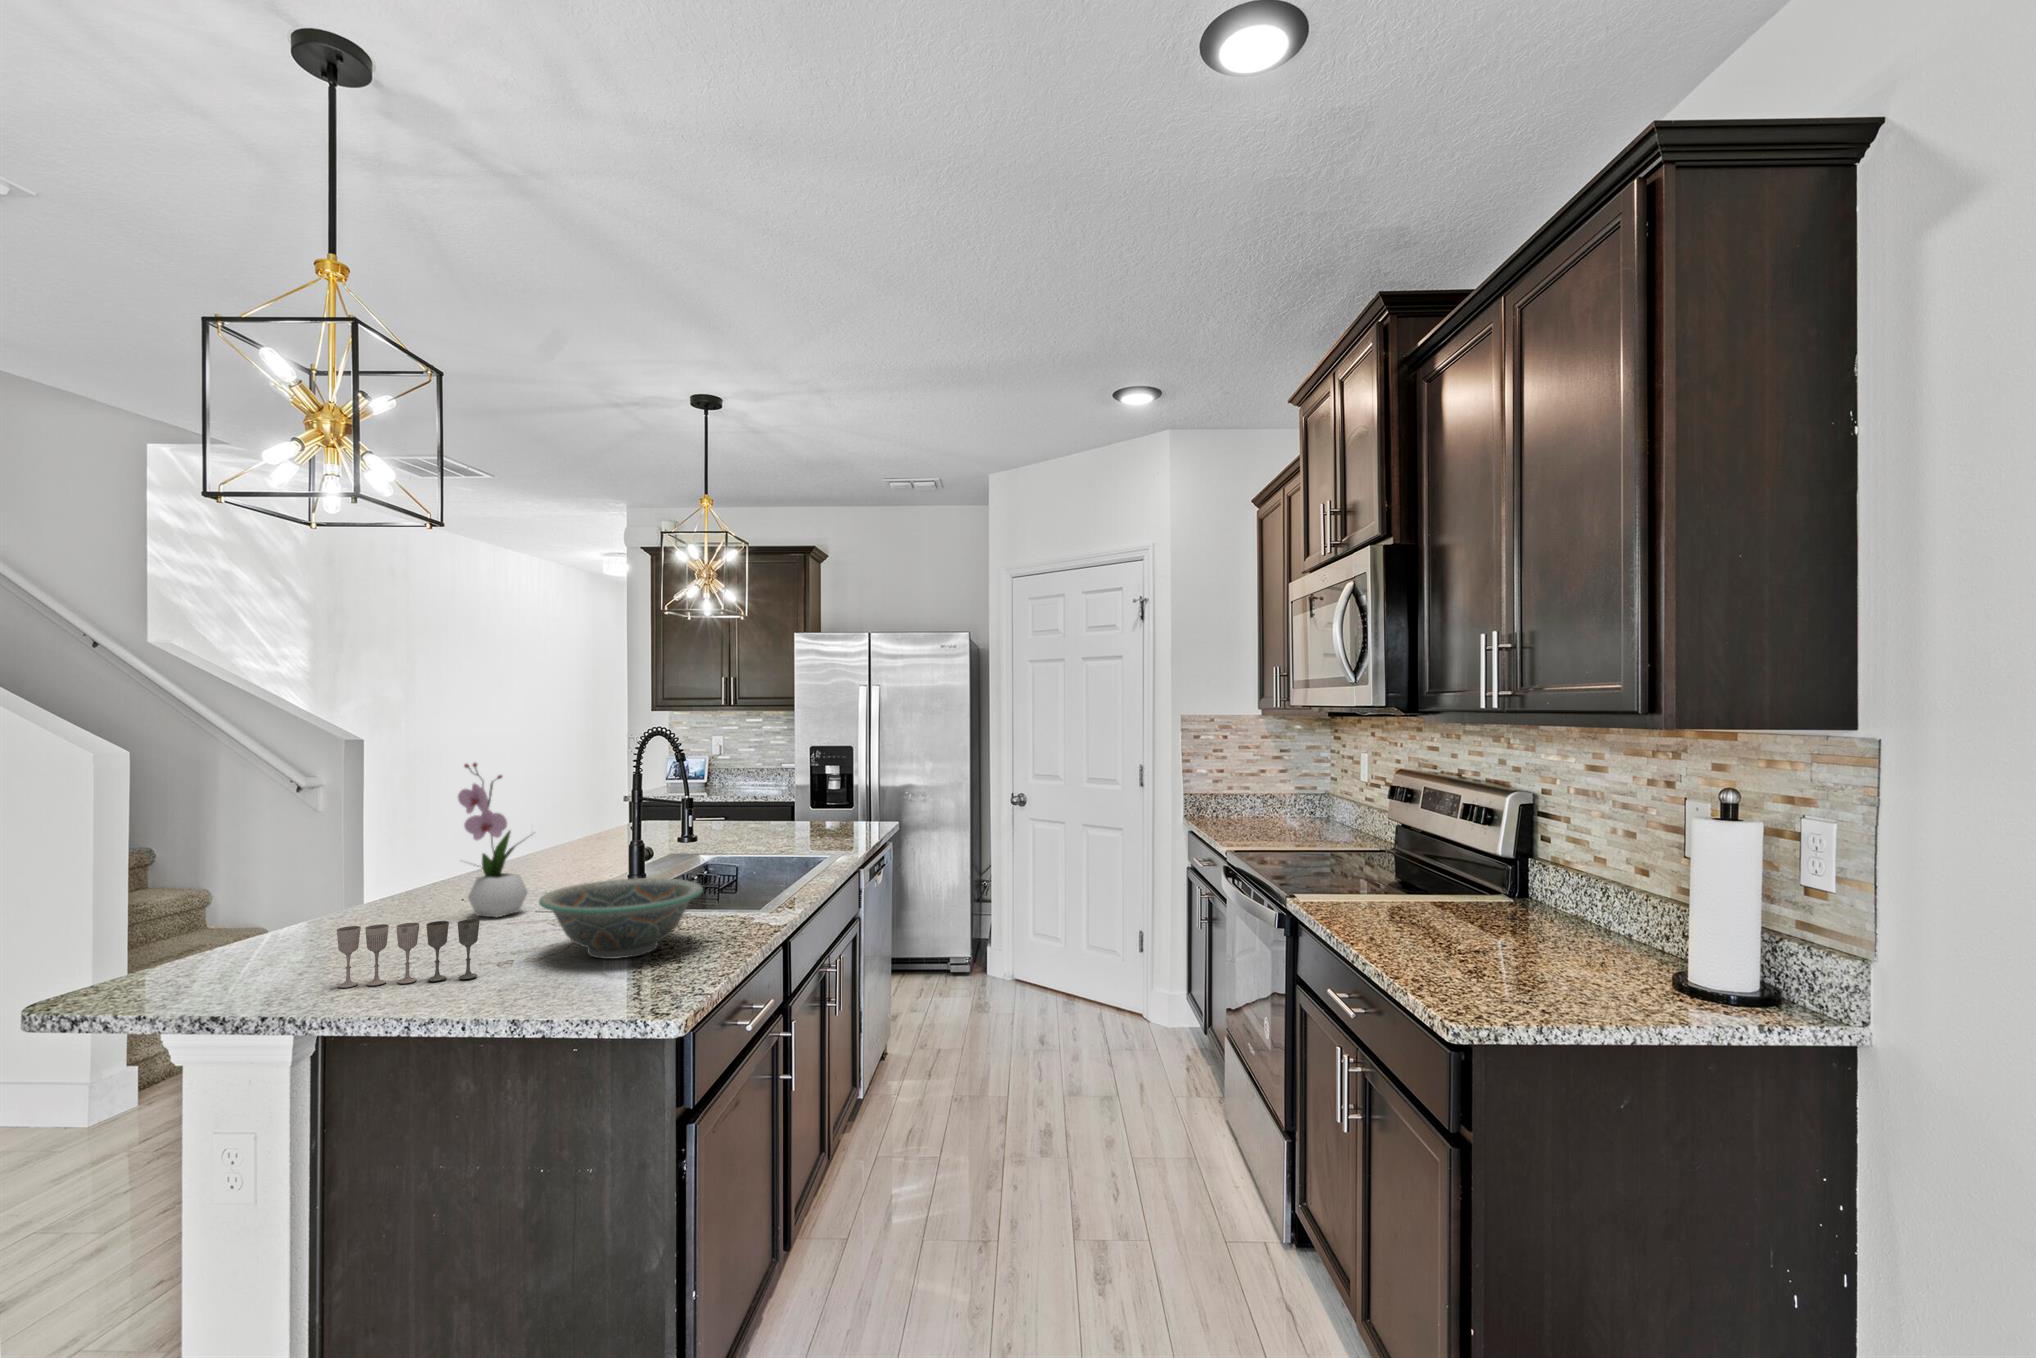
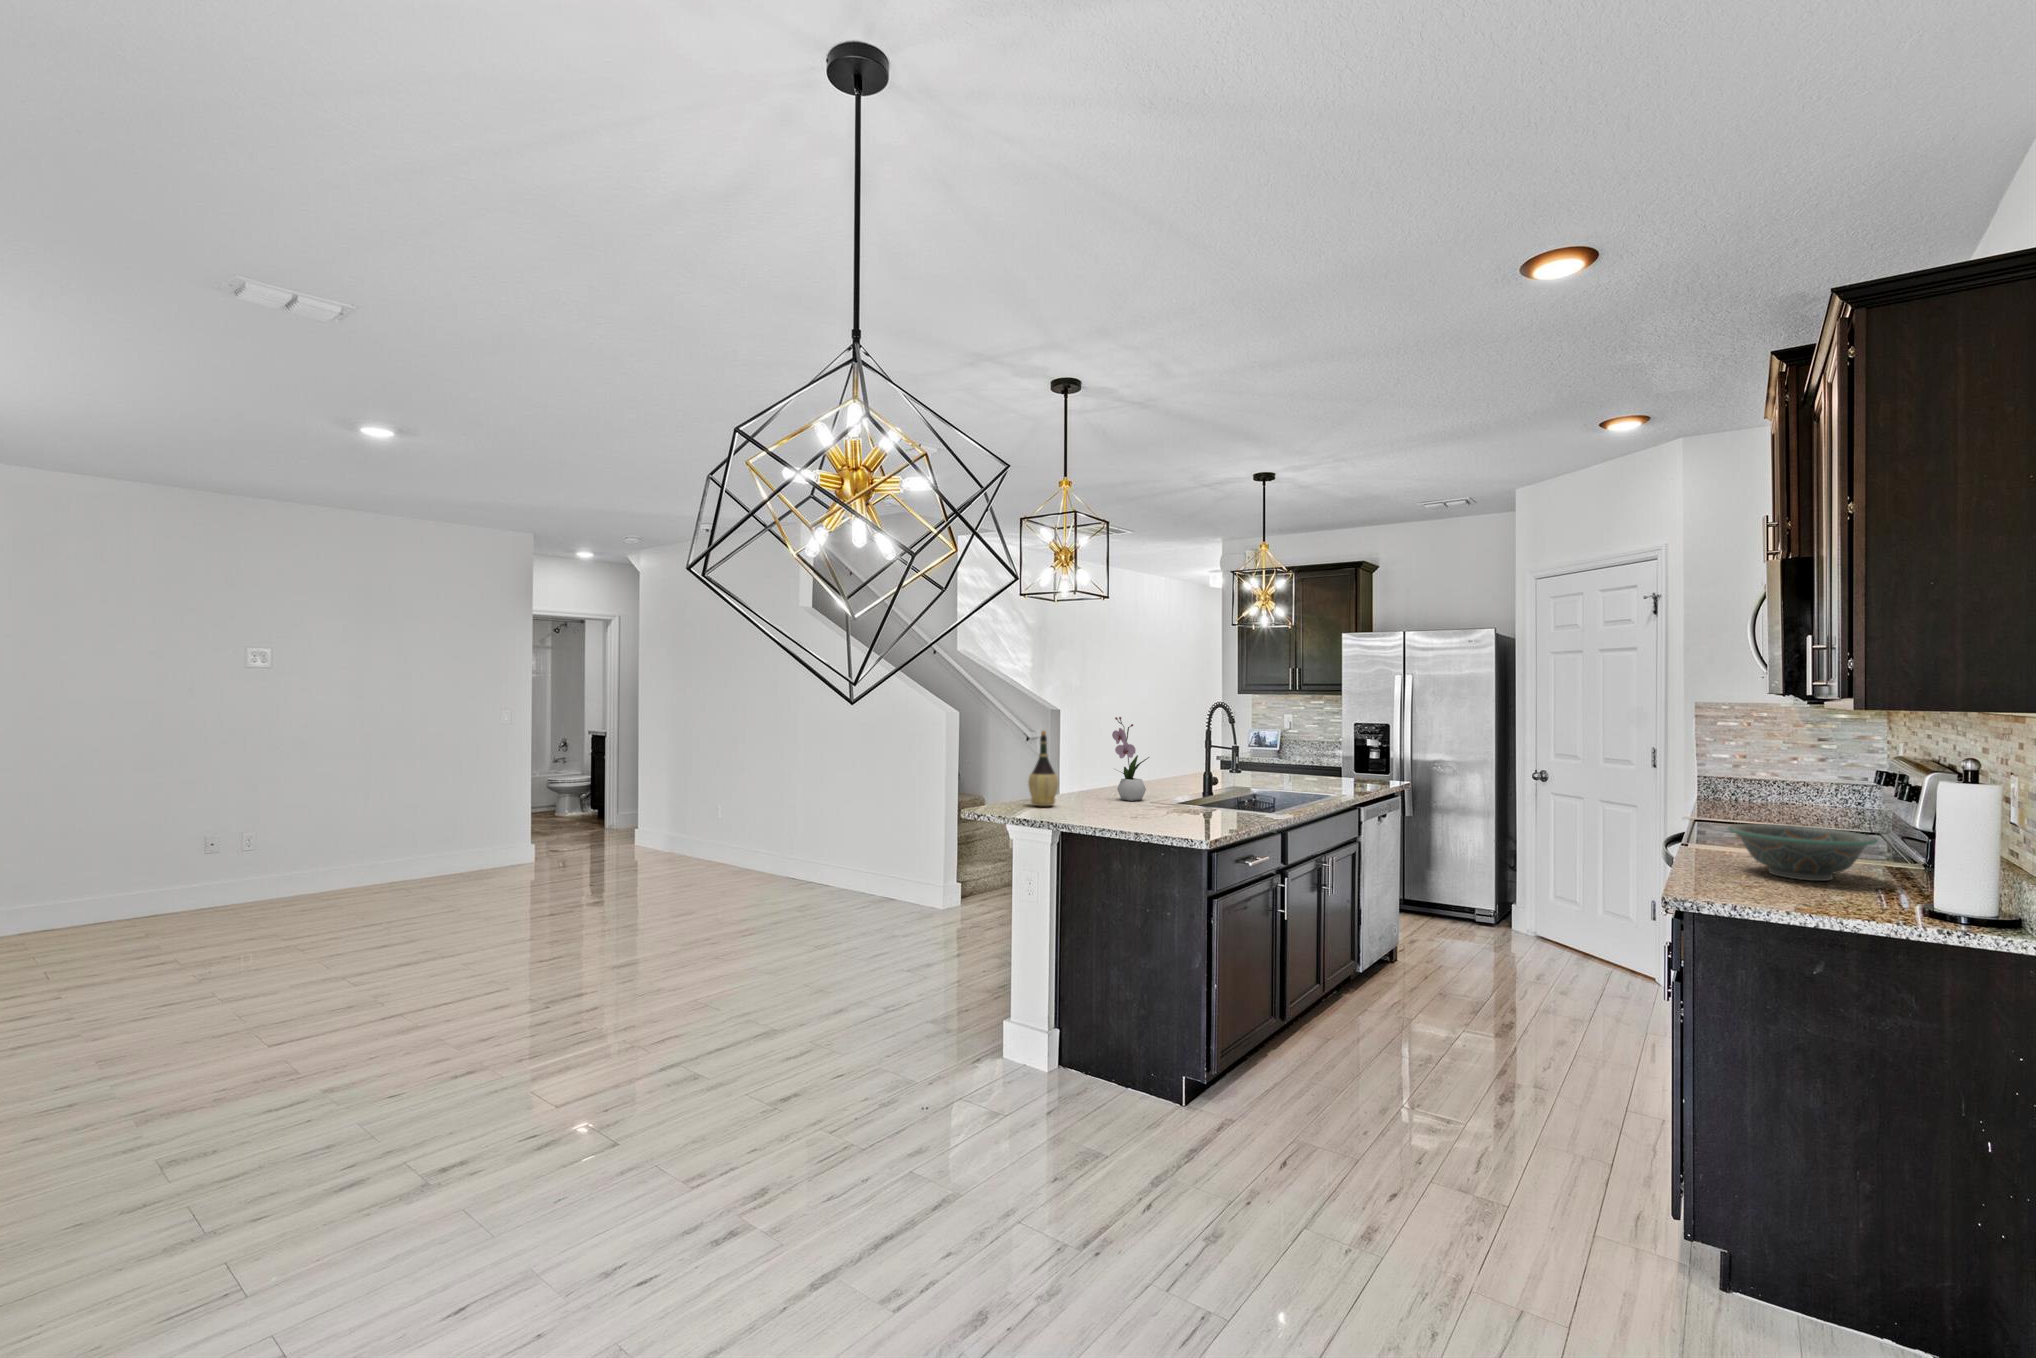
wine bottle: none [248,802,329,967] -> present [1028,731,1059,806]
decorative bowl: present [539,878,703,959] -> present [1728,824,1878,881]
wine glass: present [337,919,480,988] -> none [1063,788,1121,818]

